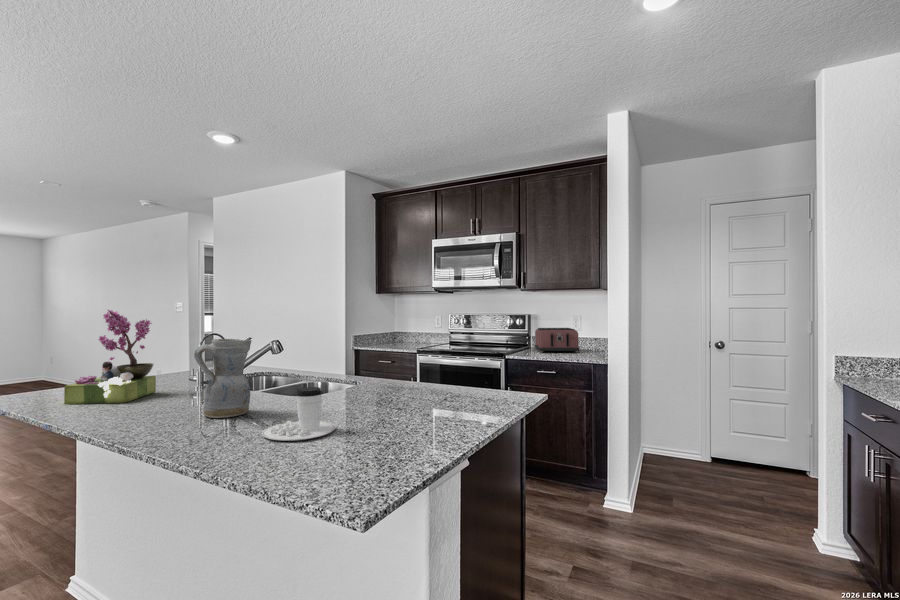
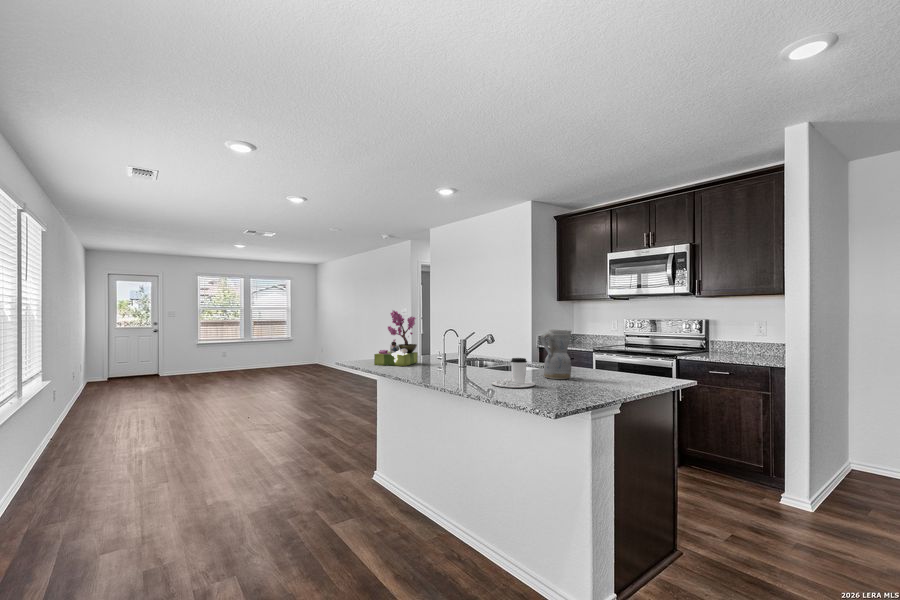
toaster: present [535,328,580,353] -> none [711,332,760,357]
ceramic pitcher: present [194,339,251,418] -> present [541,329,571,379]

